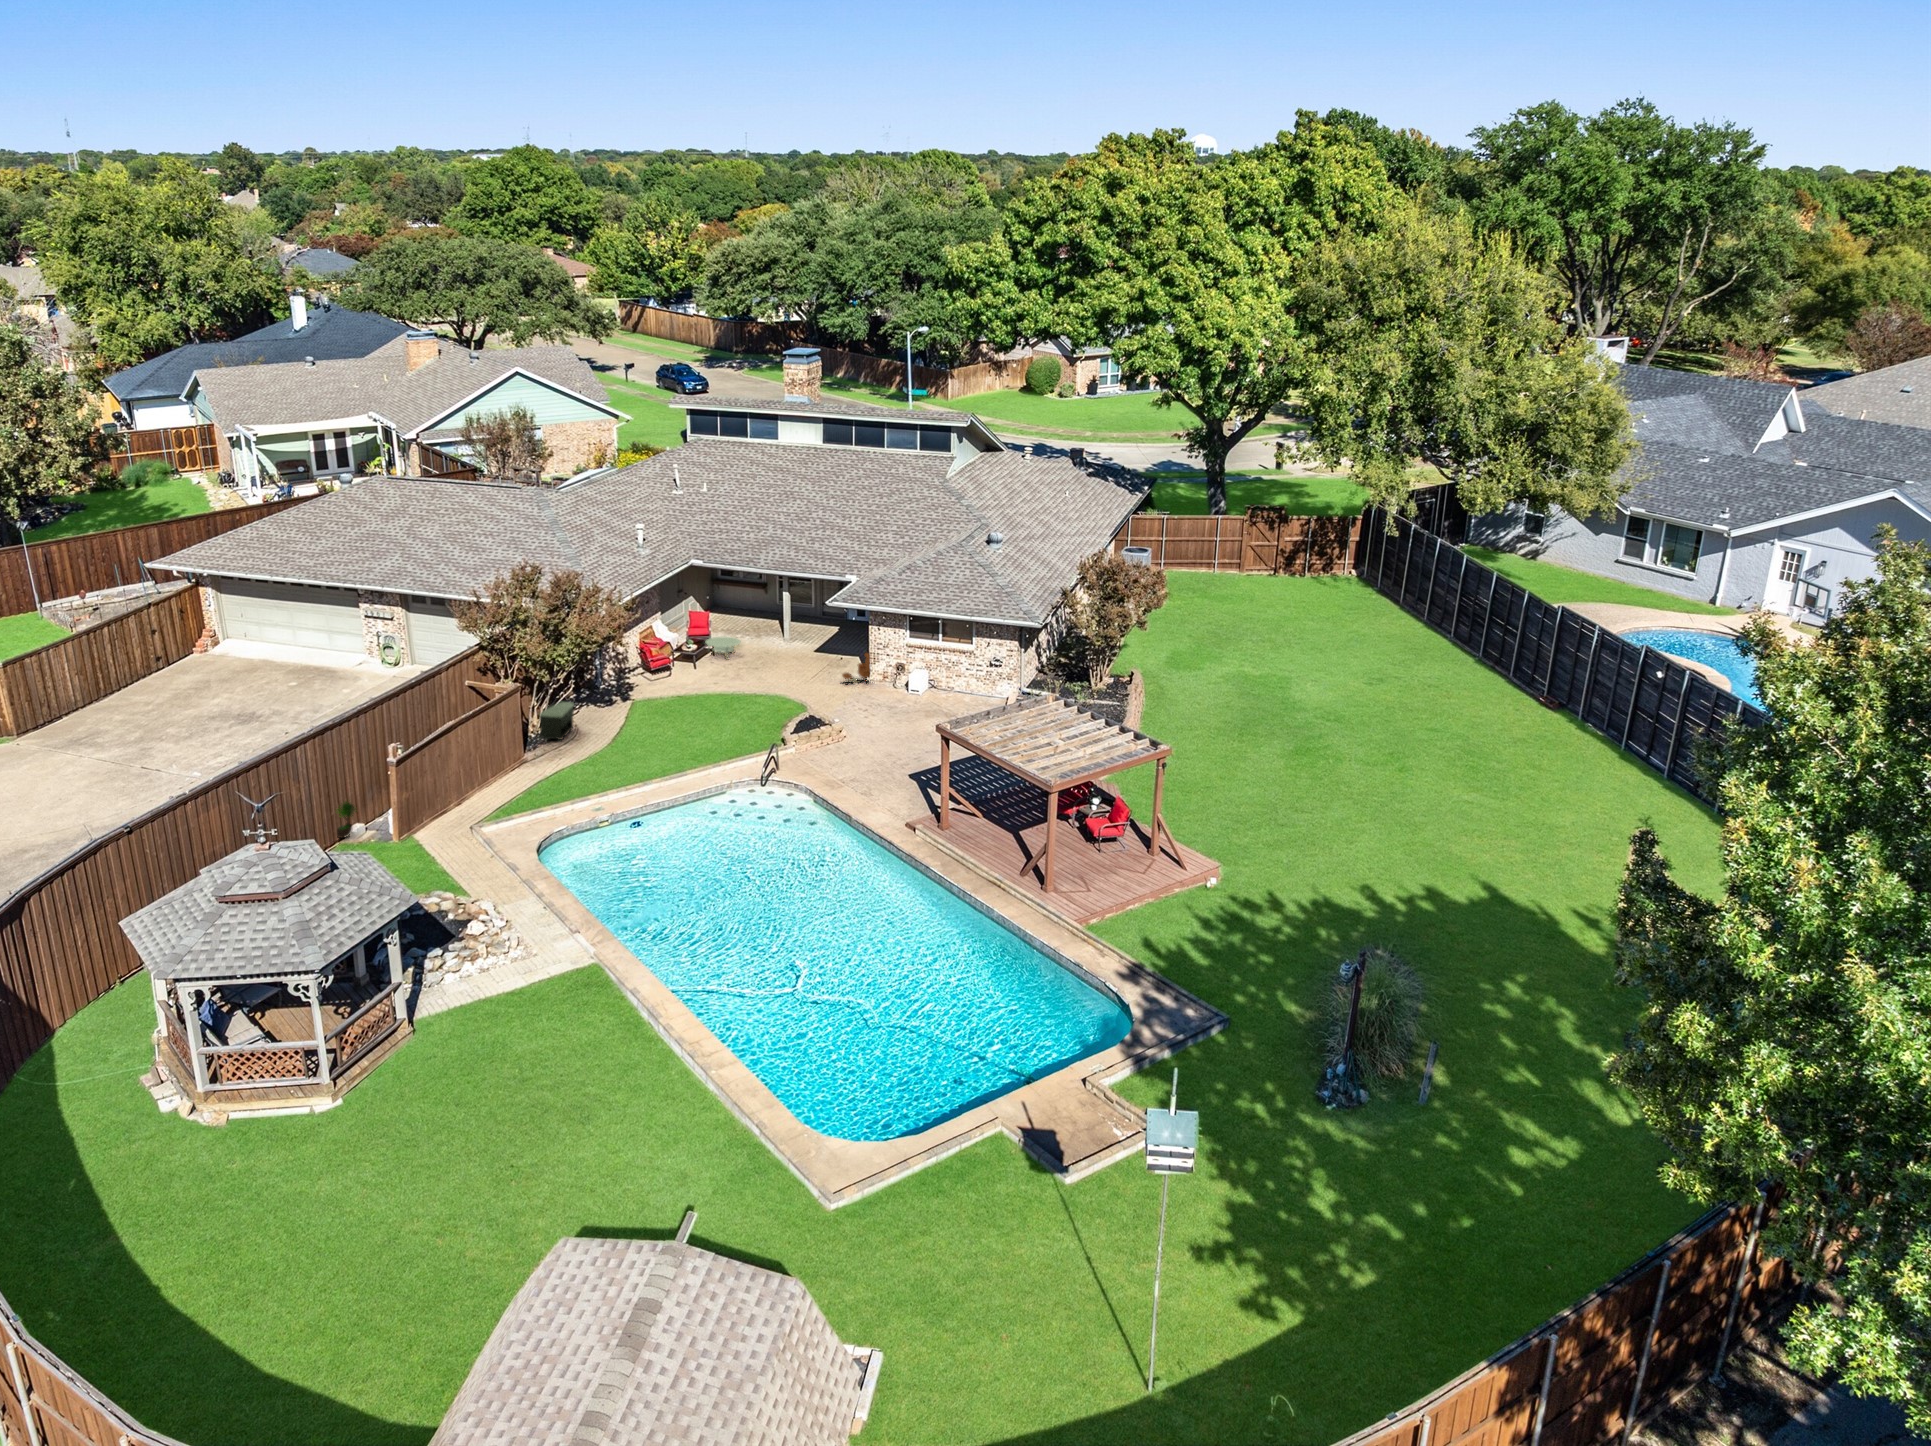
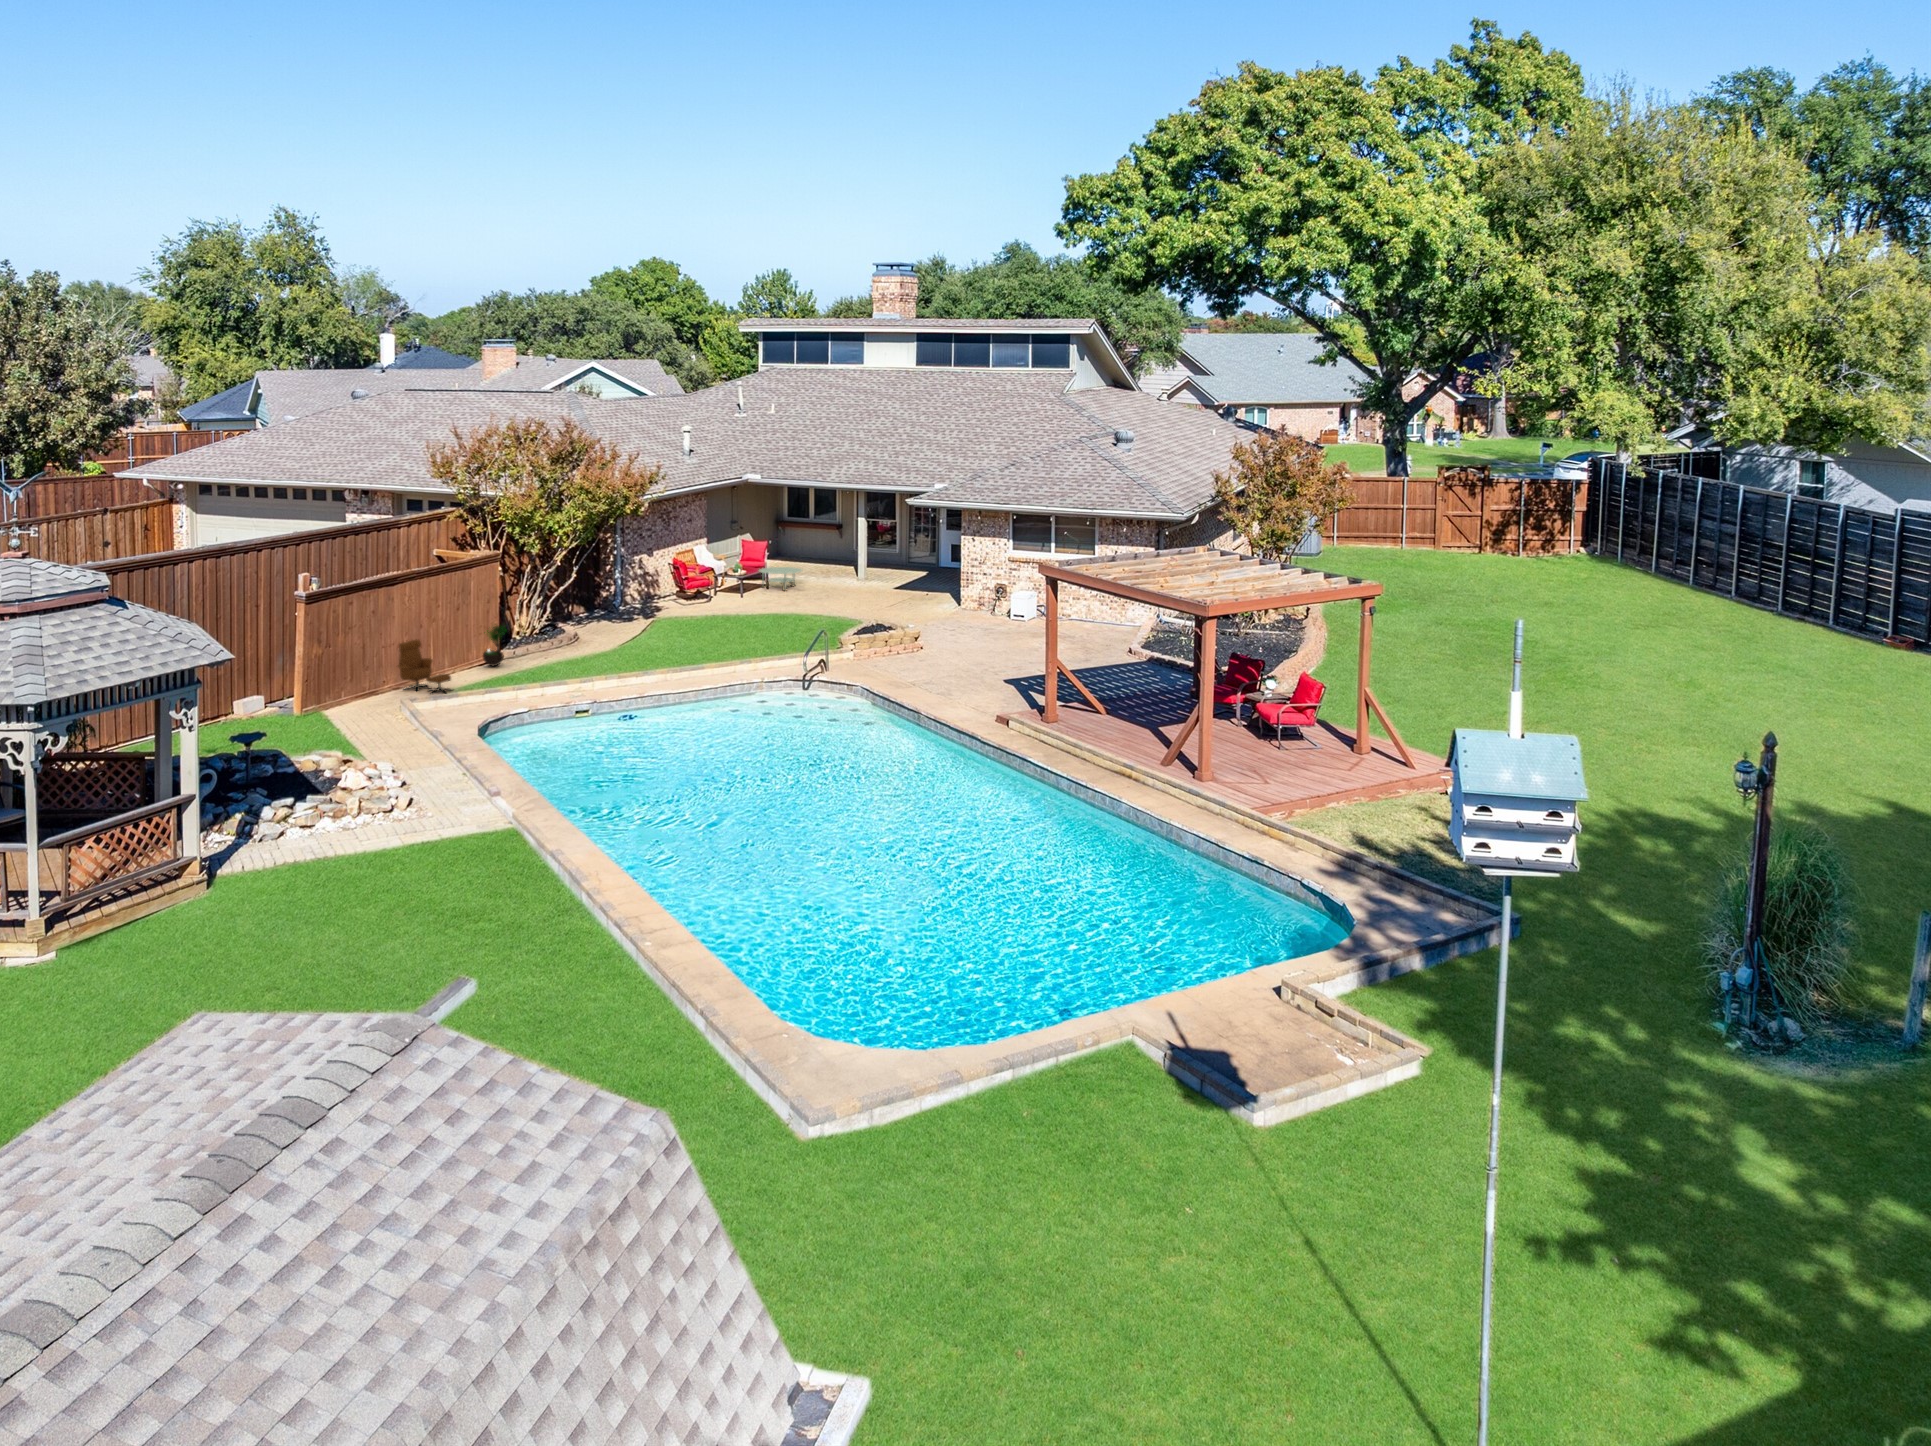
lounge chair: present [842,653,871,684] -> present [398,639,451,692]
storage bench: present [539,702,574,740] -> none [526,602,575,648]
potted tree: present [337,802,356,838] -> present [483,625,506,666]

